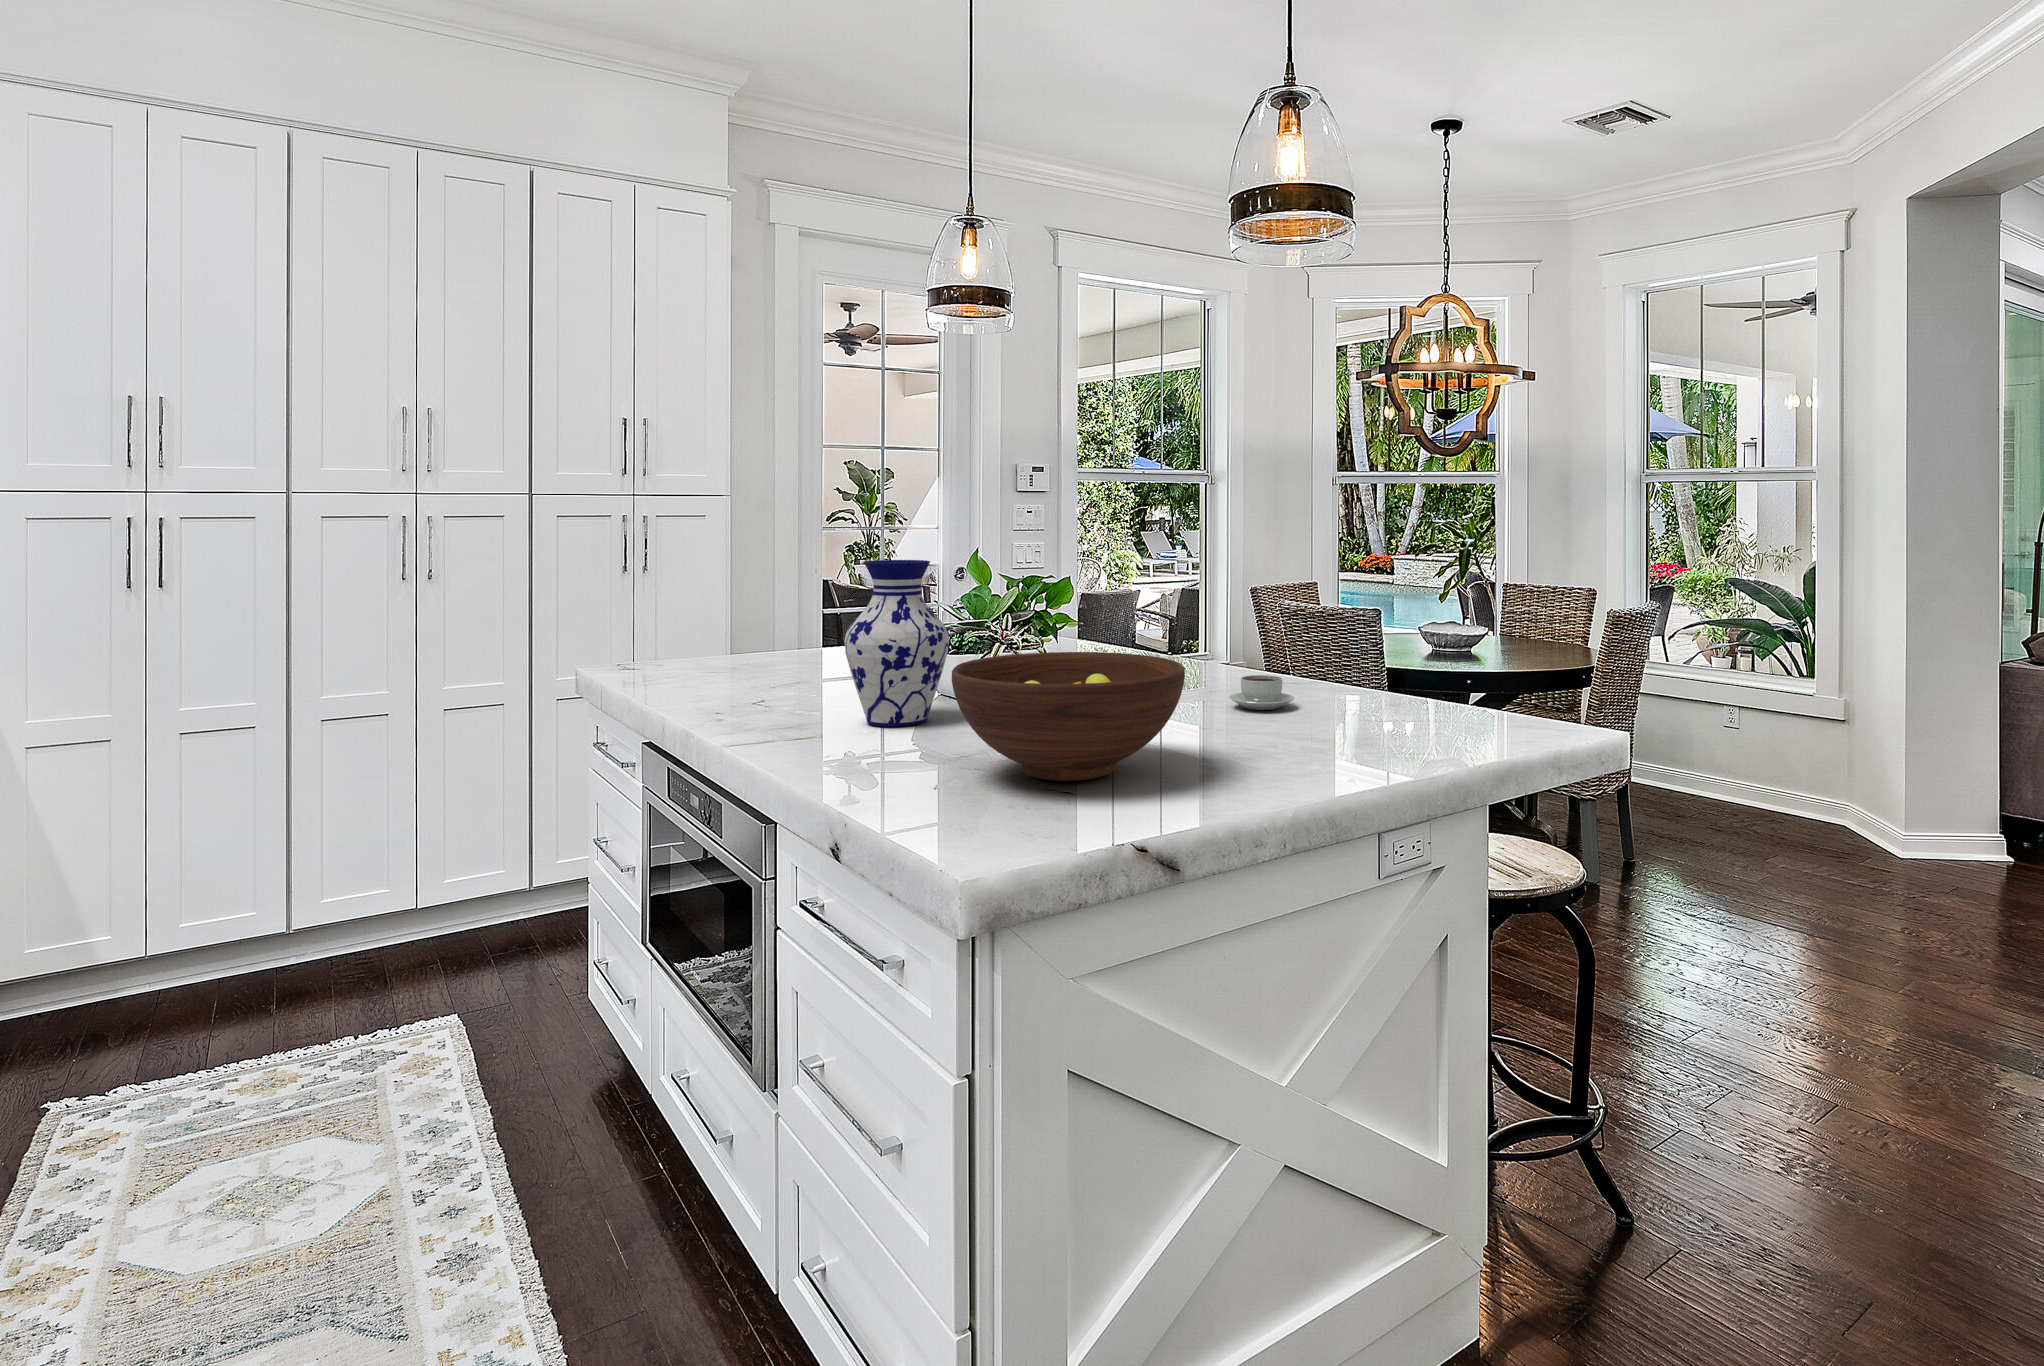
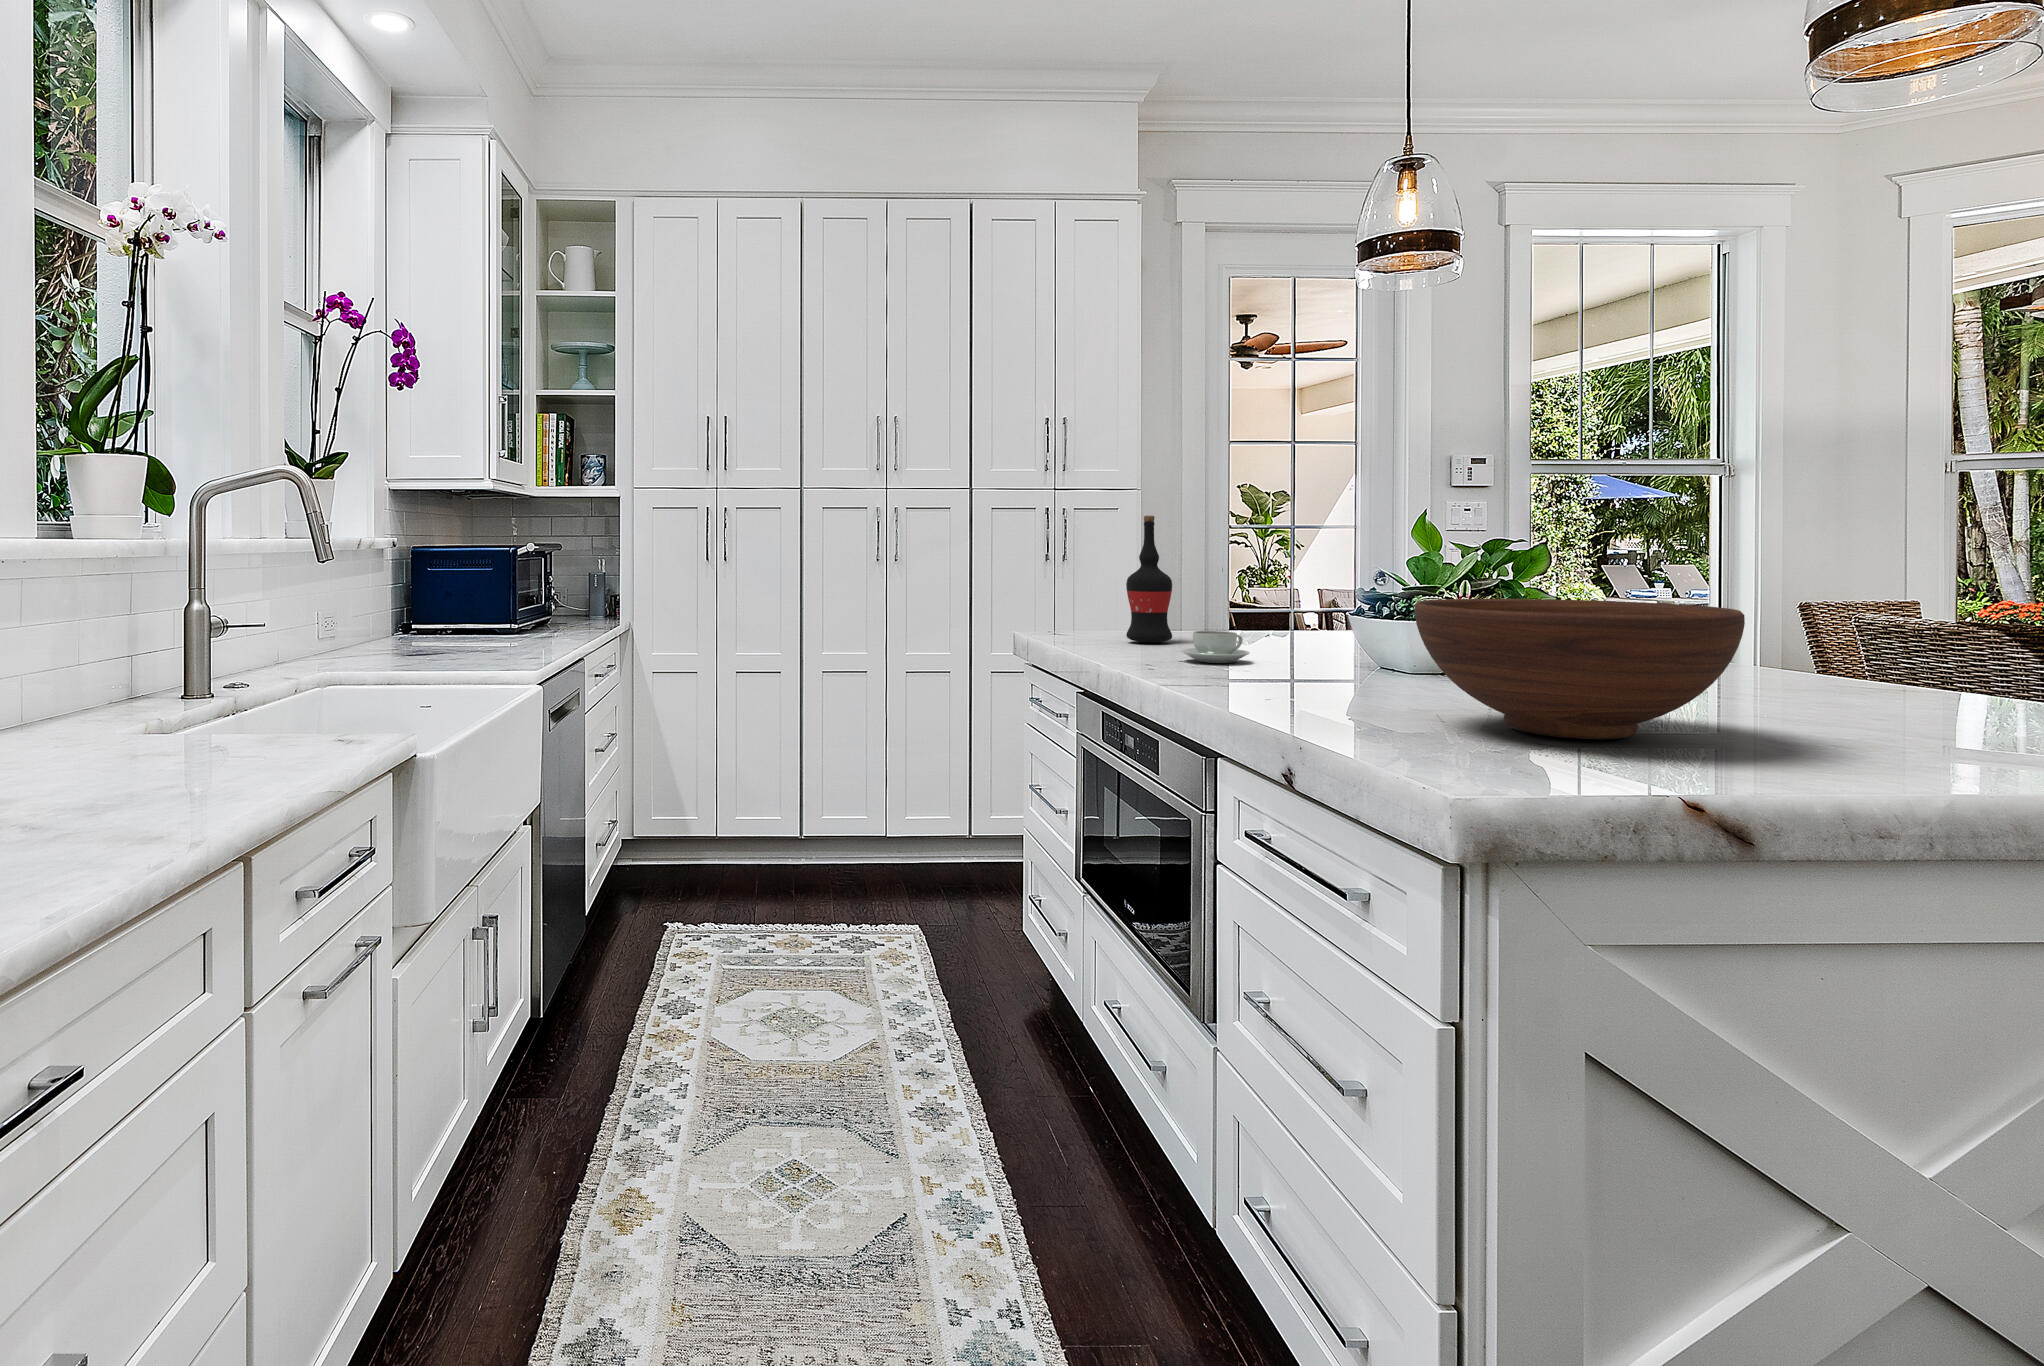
wine bottle: none [701,550,751,680] -> present [1126,516,1172,643]
vase: present [845,560,949,726] -> none [1279,508,1398,683]
coffee cup: present [1229,675,1294,710] -> present [1181,631,1249,663]

